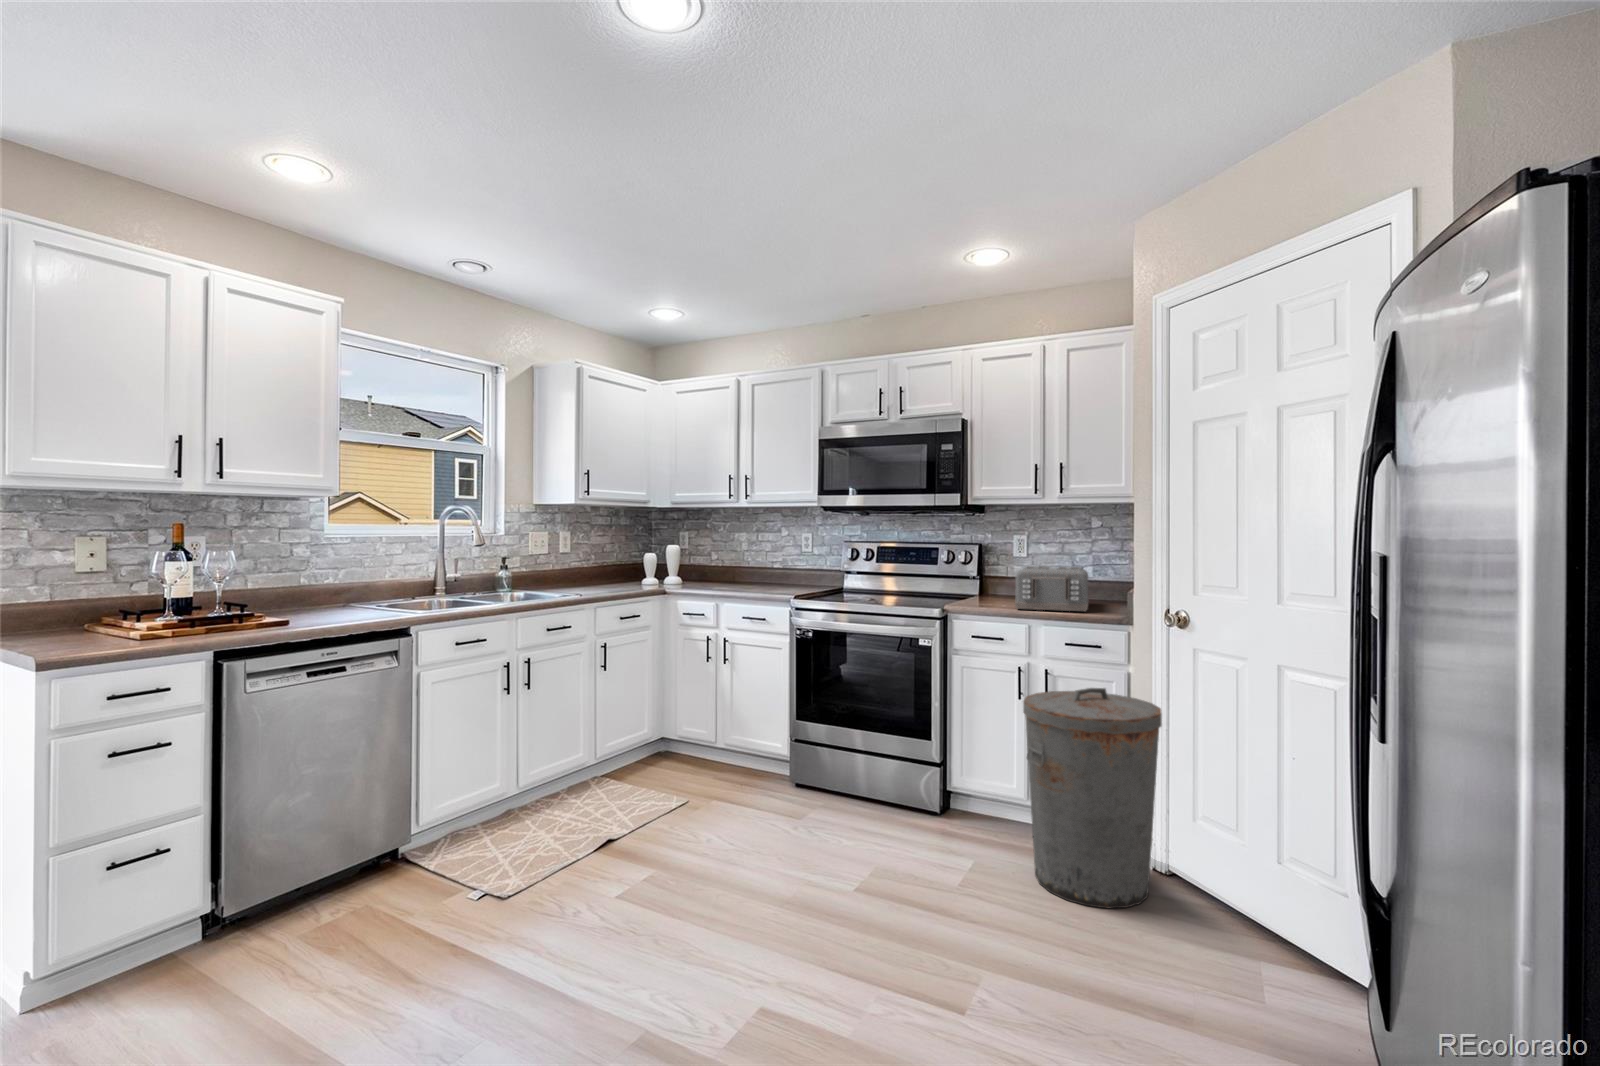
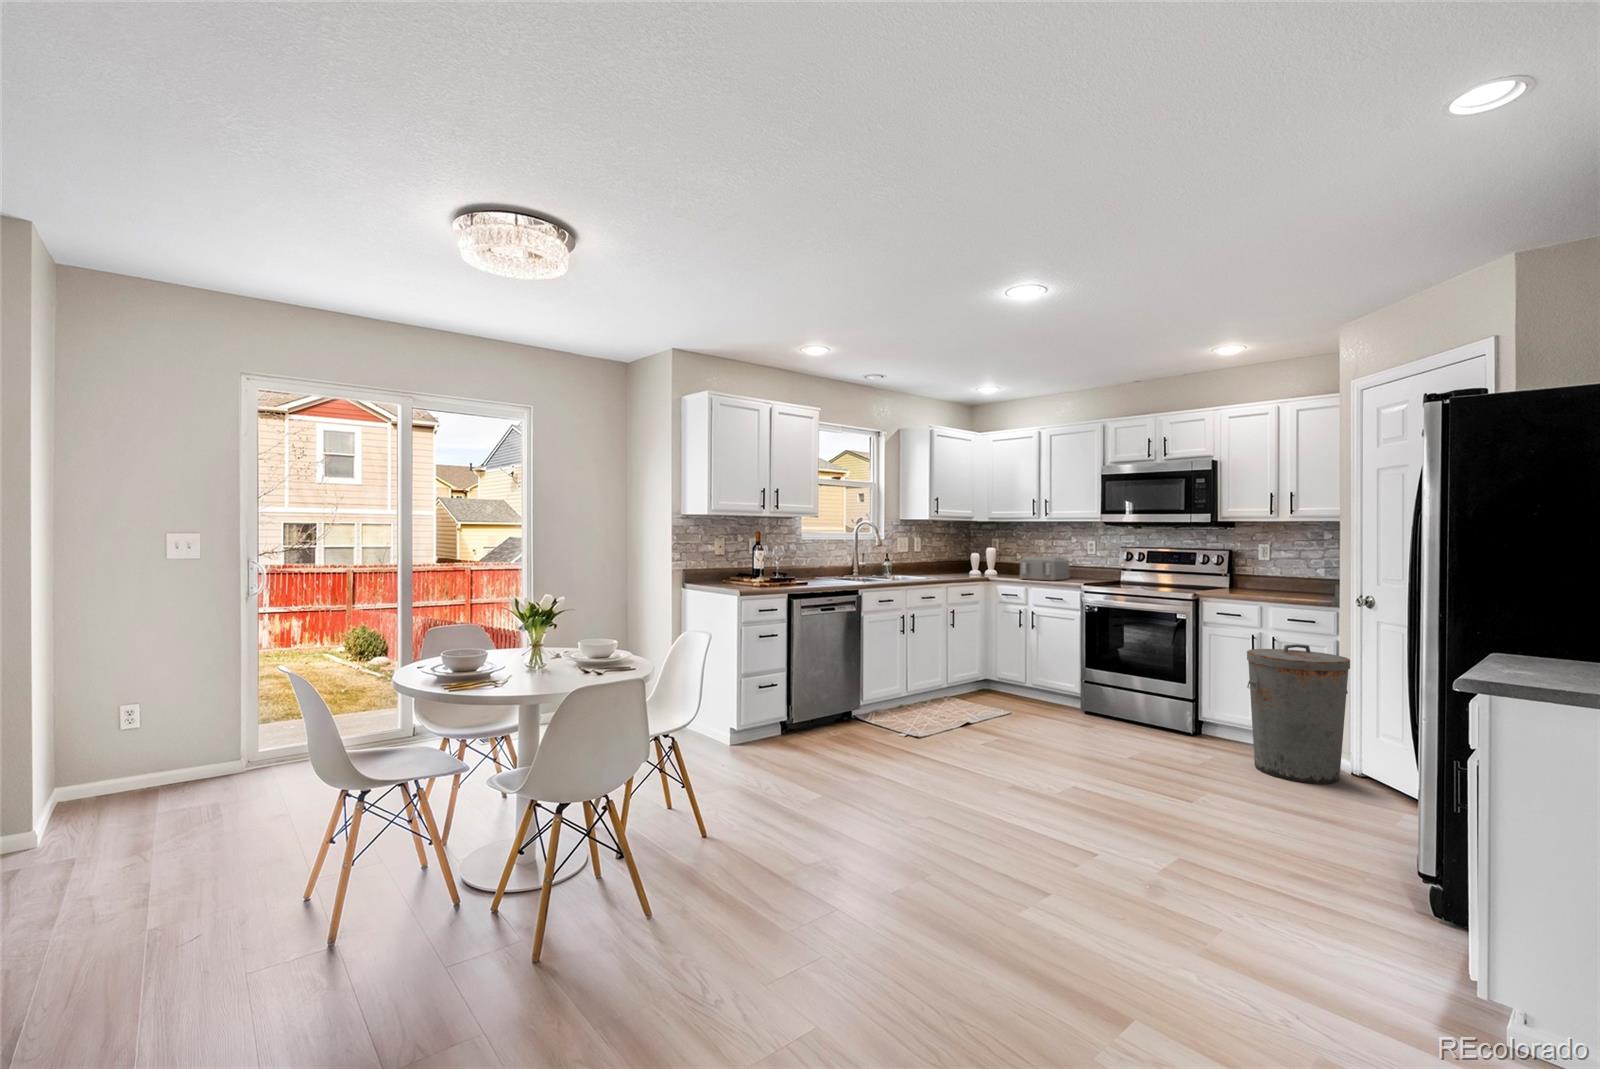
toaster: present [1015,566,1089,611] -> present [1019,557,1070,580]

